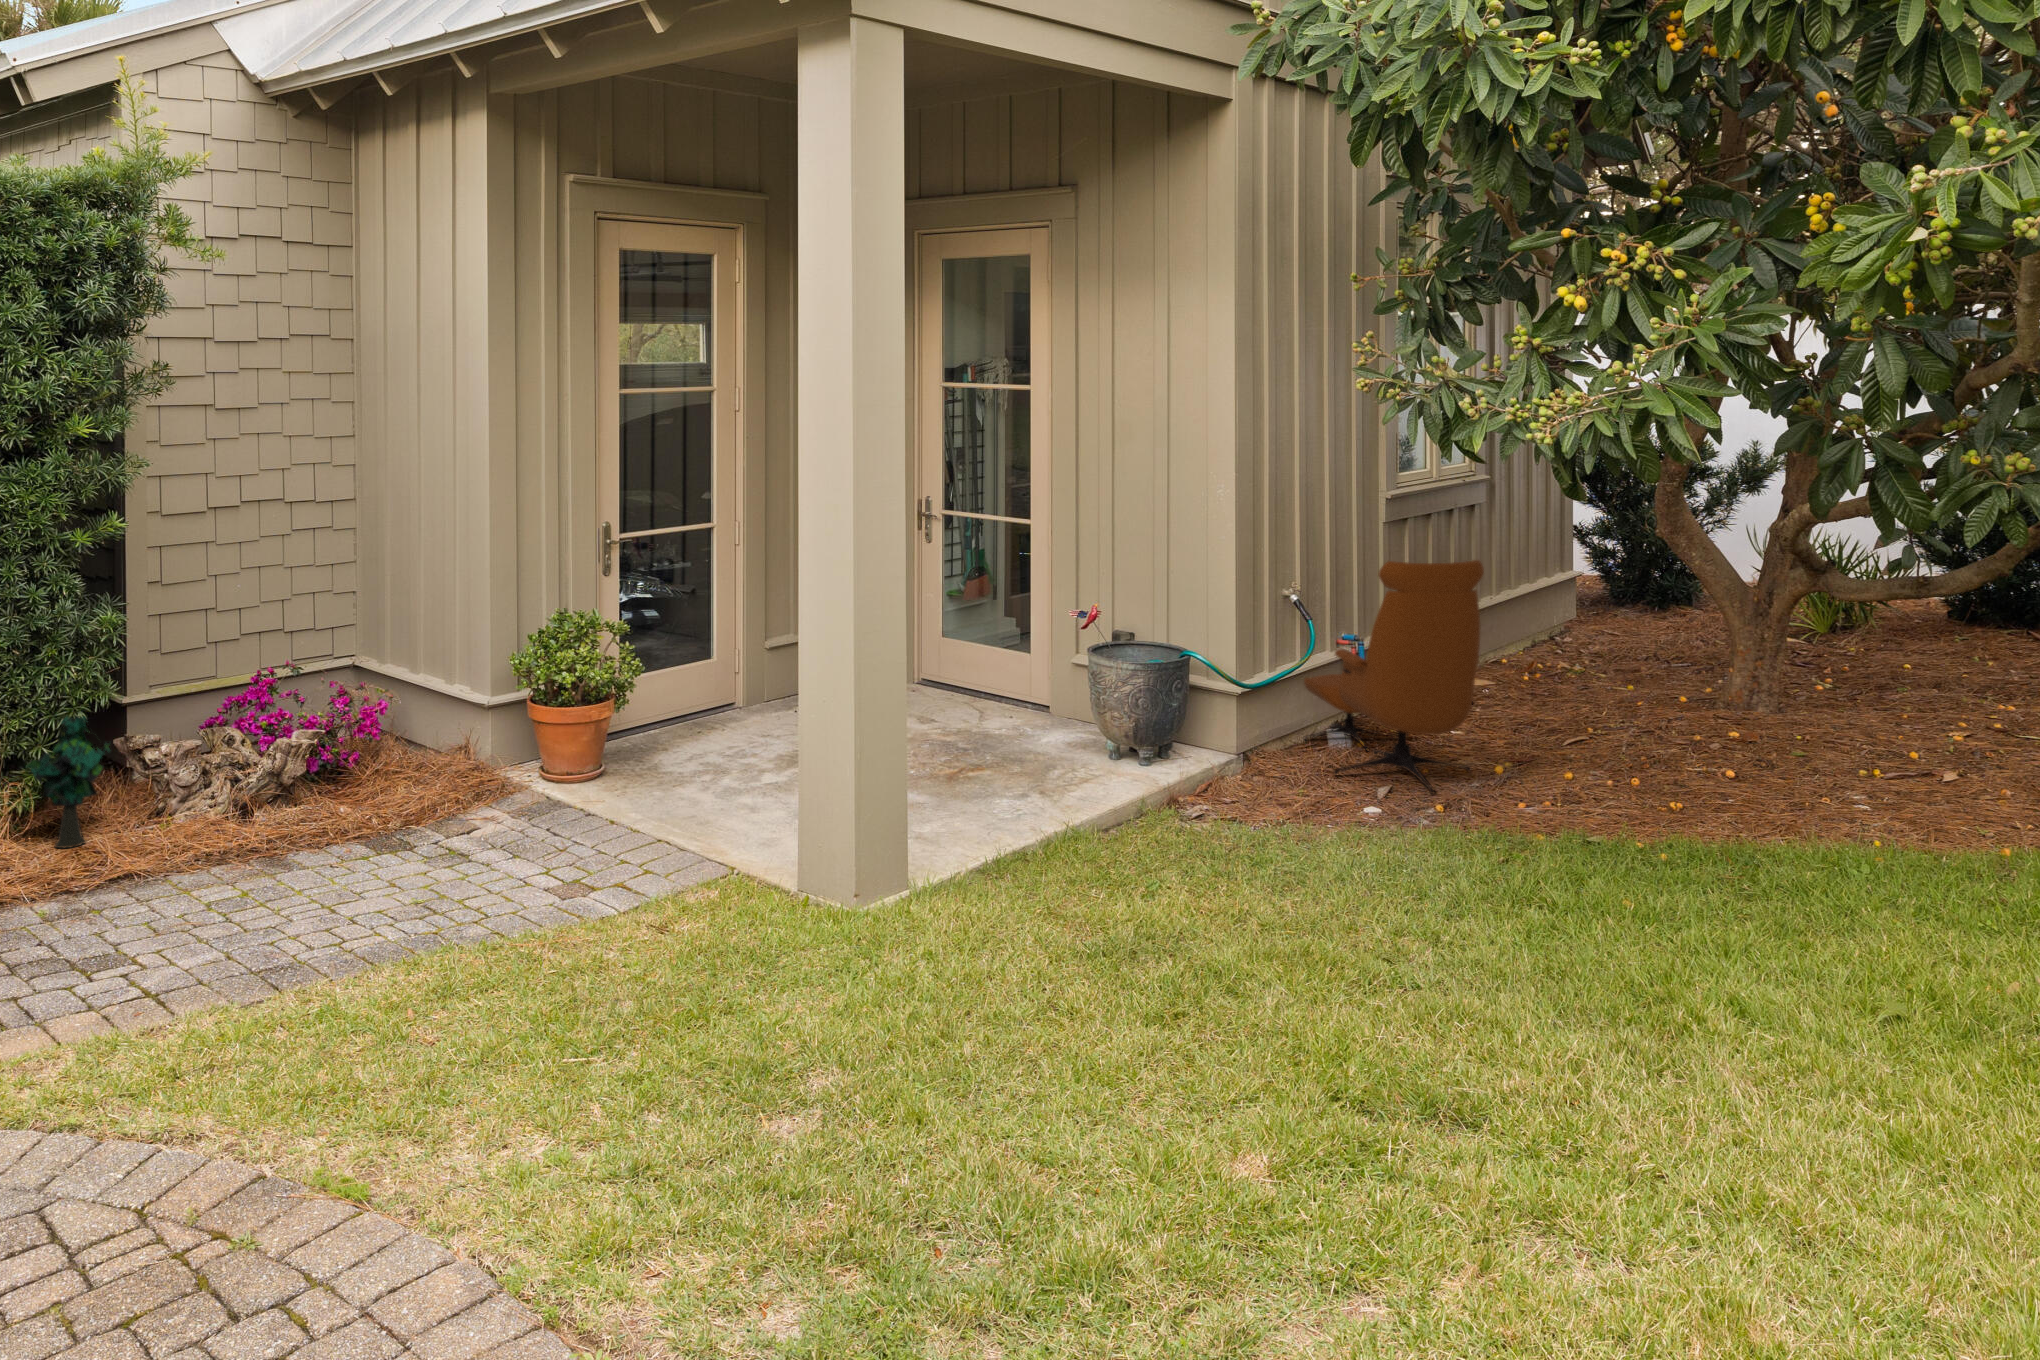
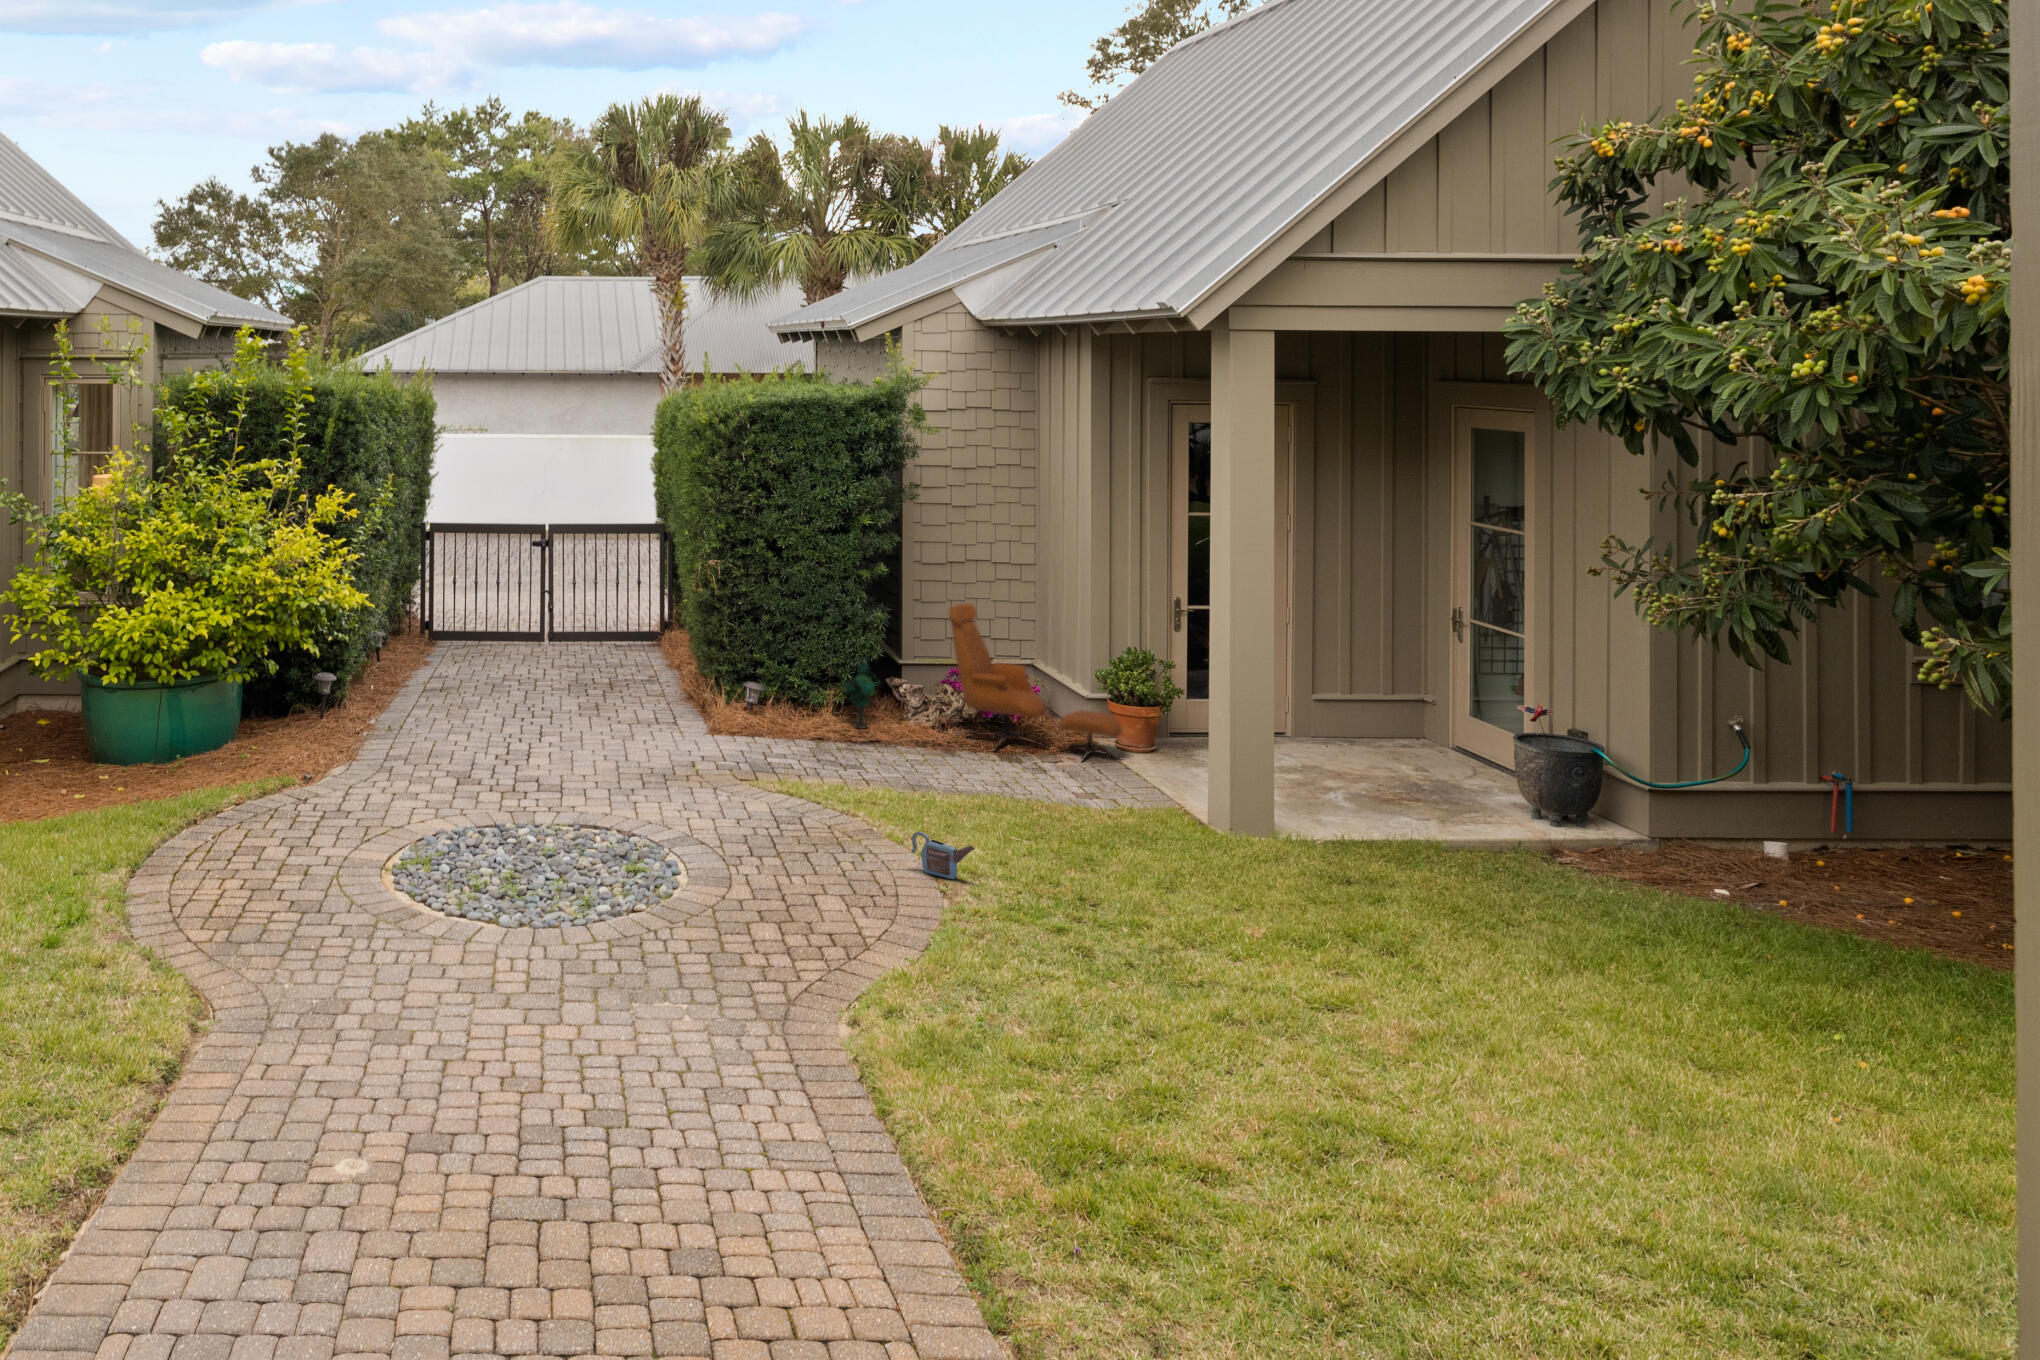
lounge chair: present [1304,560,1484,794] -> present [949,604,1121,759]
watering can: none [403,1128,584,1236] -> present [911,831,974,879]

